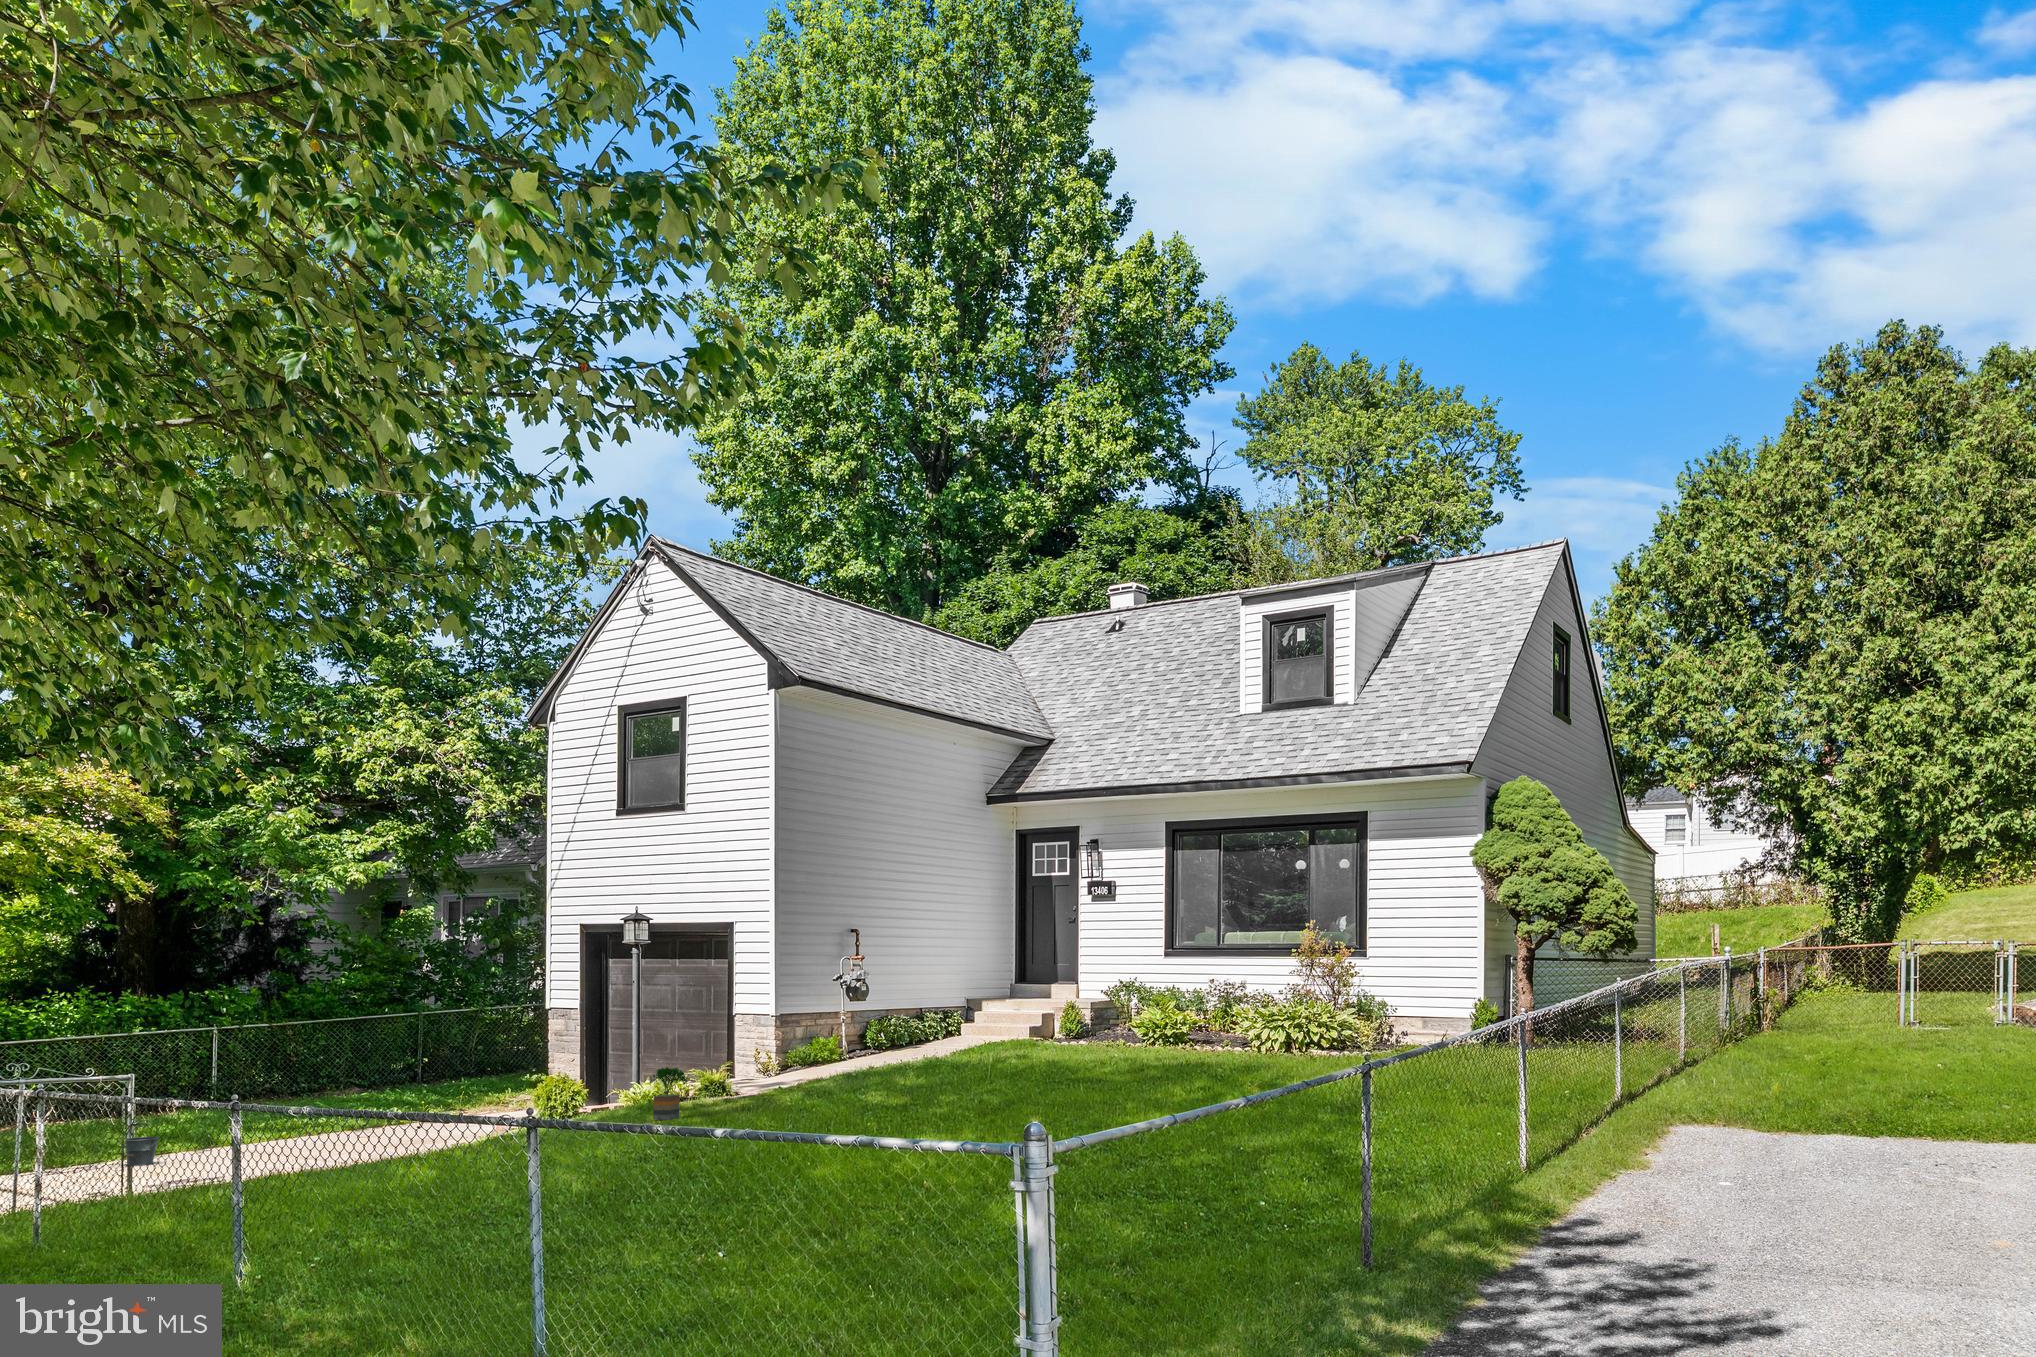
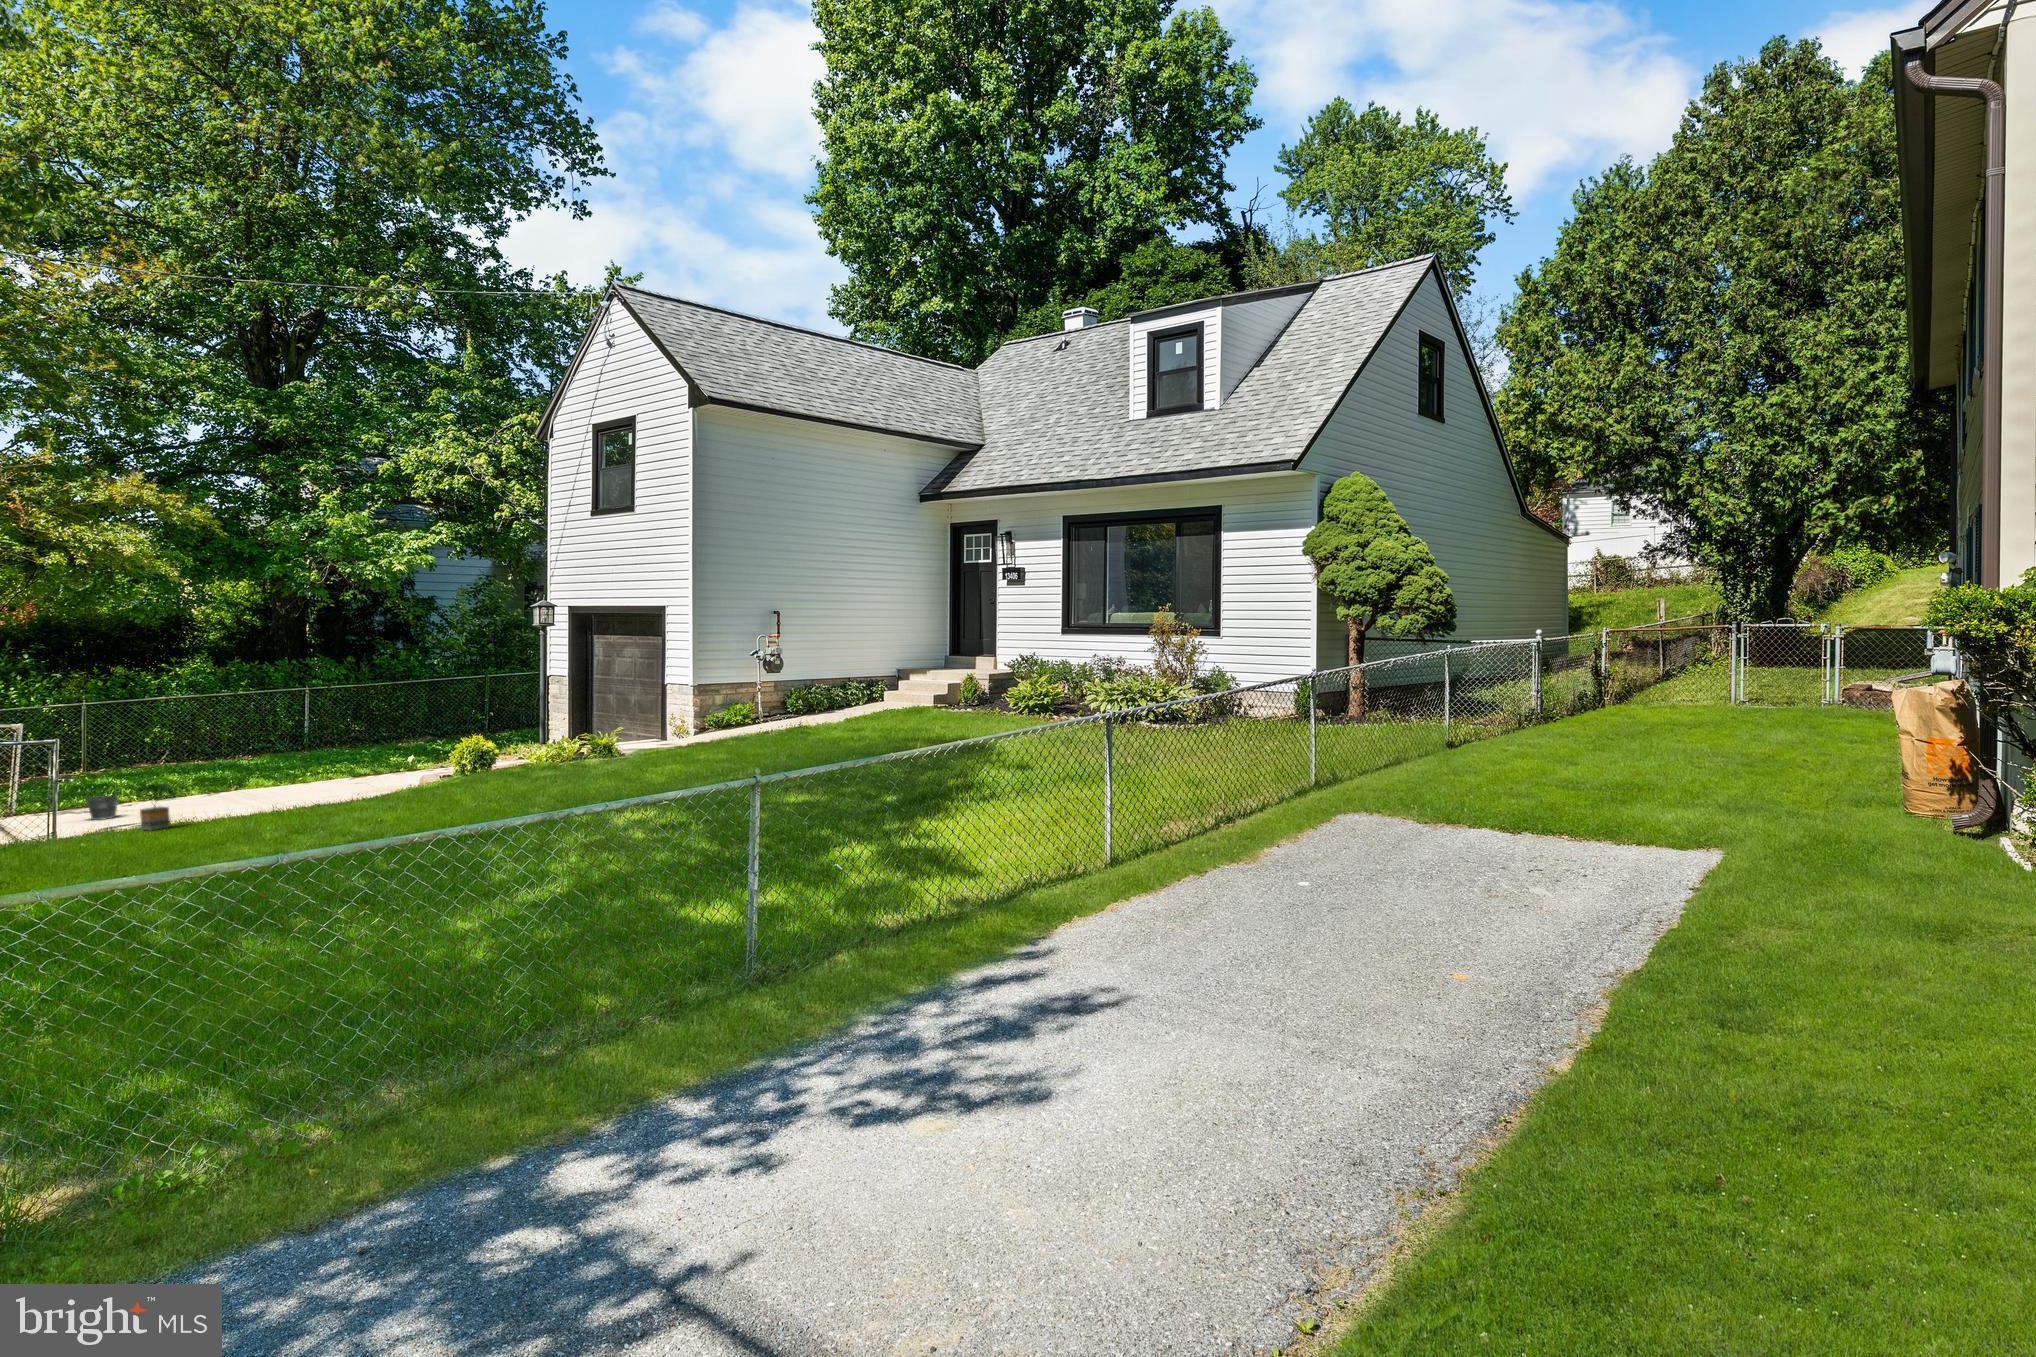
potted tree: present [650,1067,687,1120] -> present [136,783,176,830]

